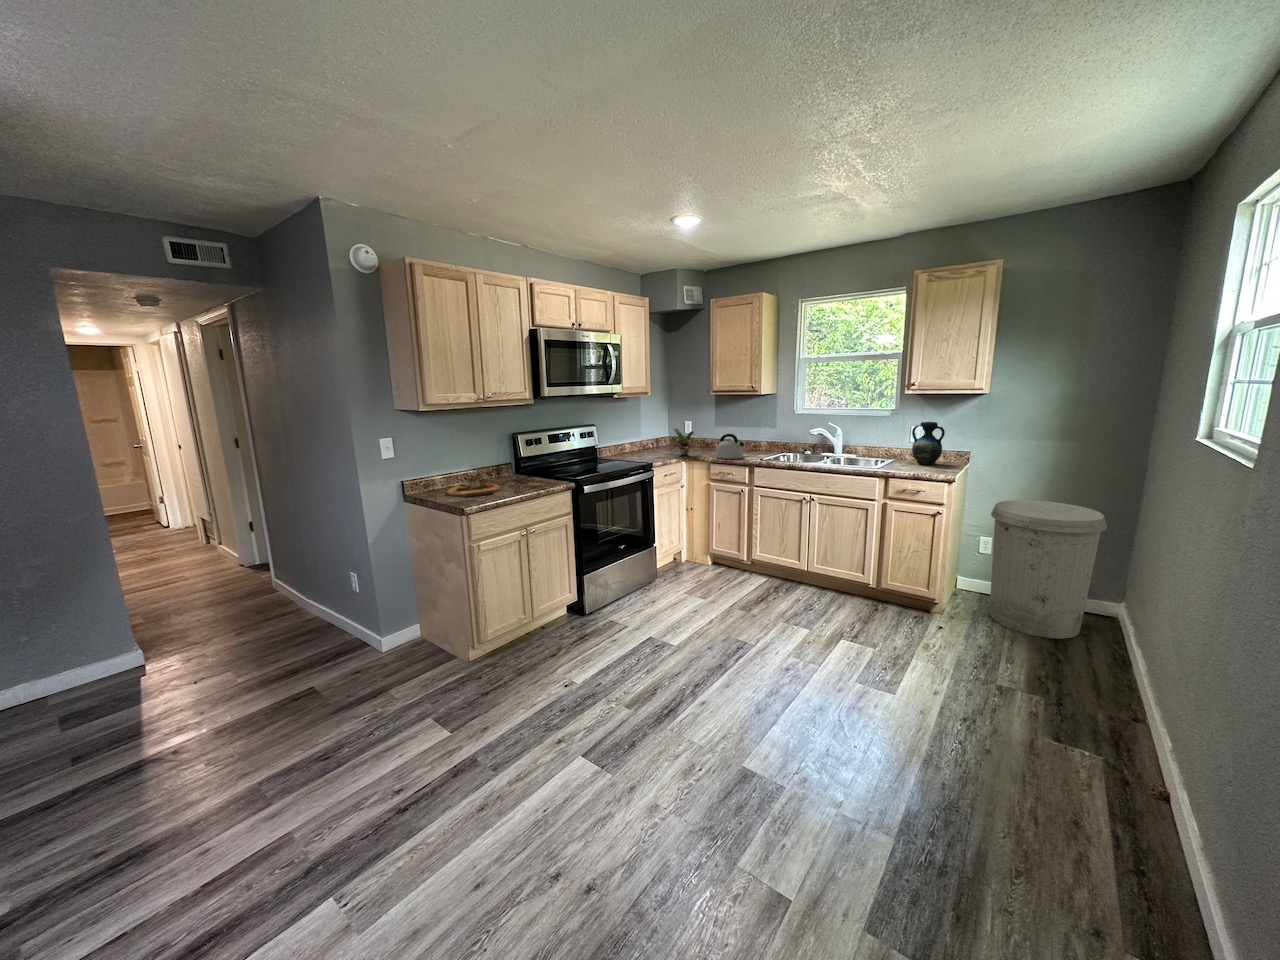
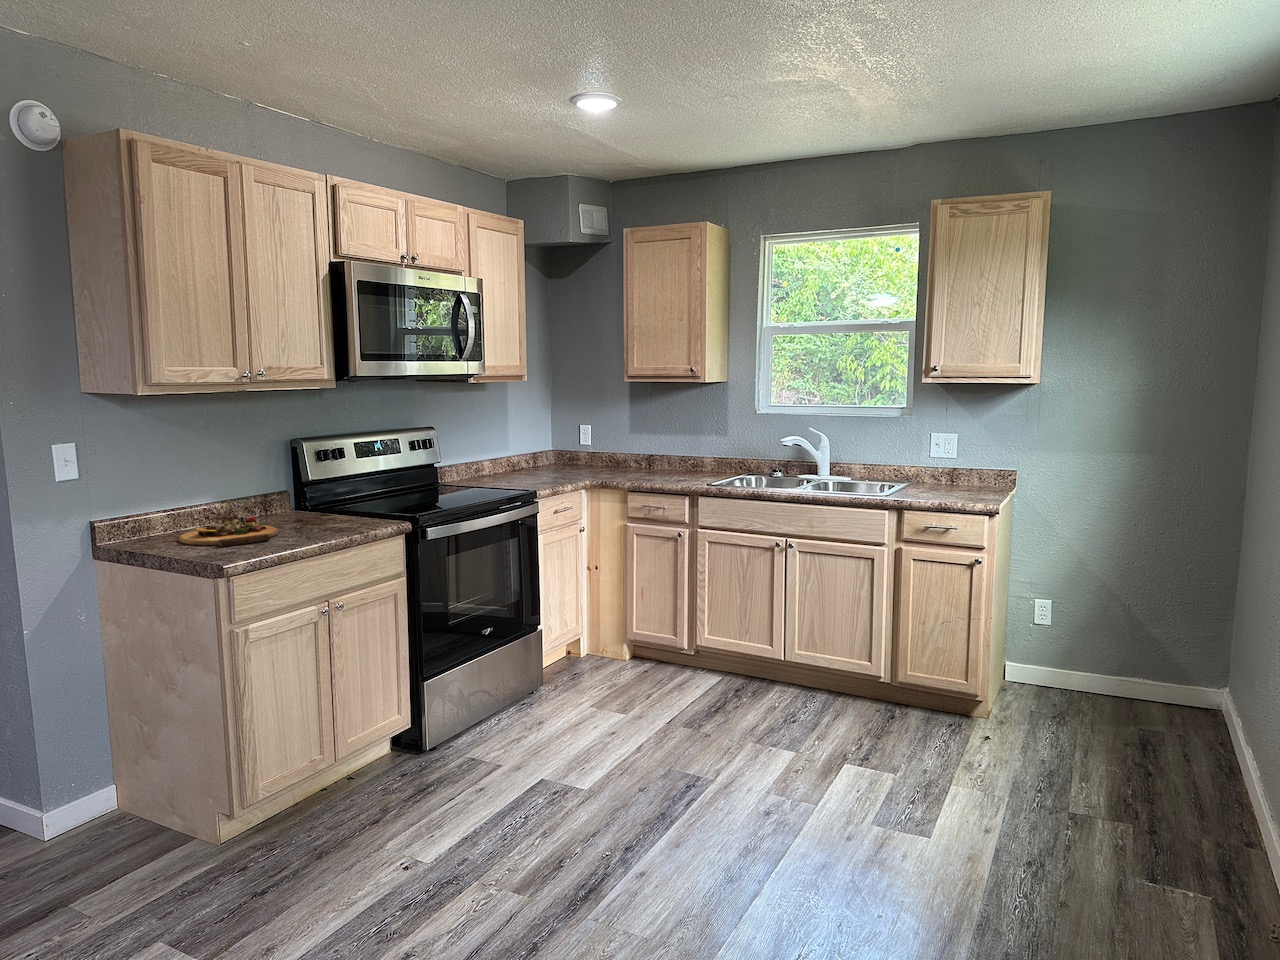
vase: present [912,422,945,464] -> none [933,426,978,490]
potted plant: present [673,429,699,455] -> none [565,435,611,479]
kettle: present [716,434,744,459] -> none [636,444,682,484]
trash can: present [990,500,1107,639] -> none [1046,541,1196,741]

